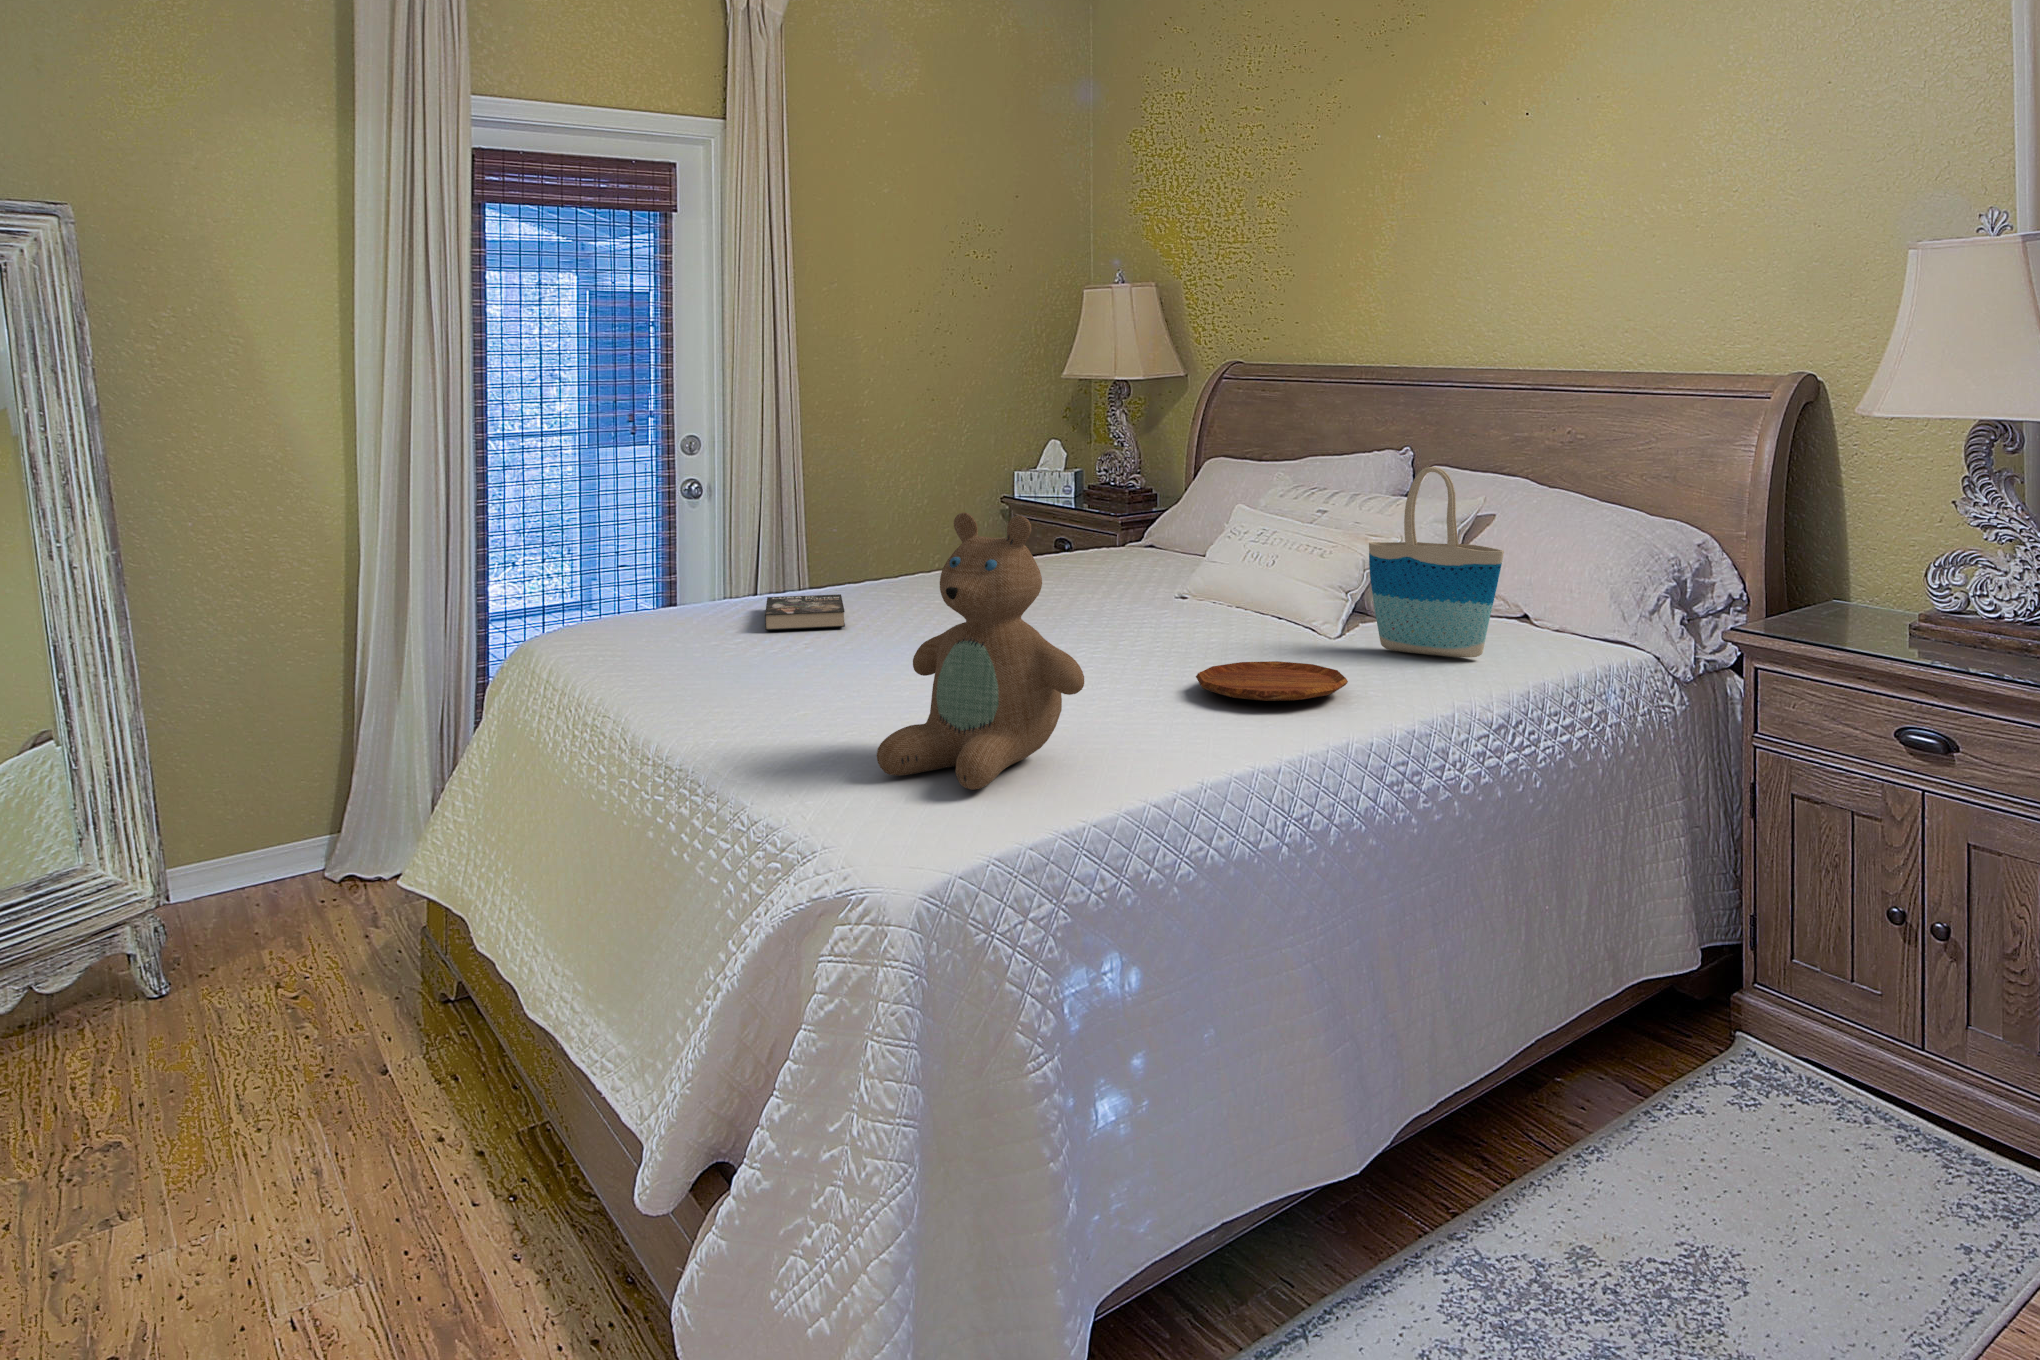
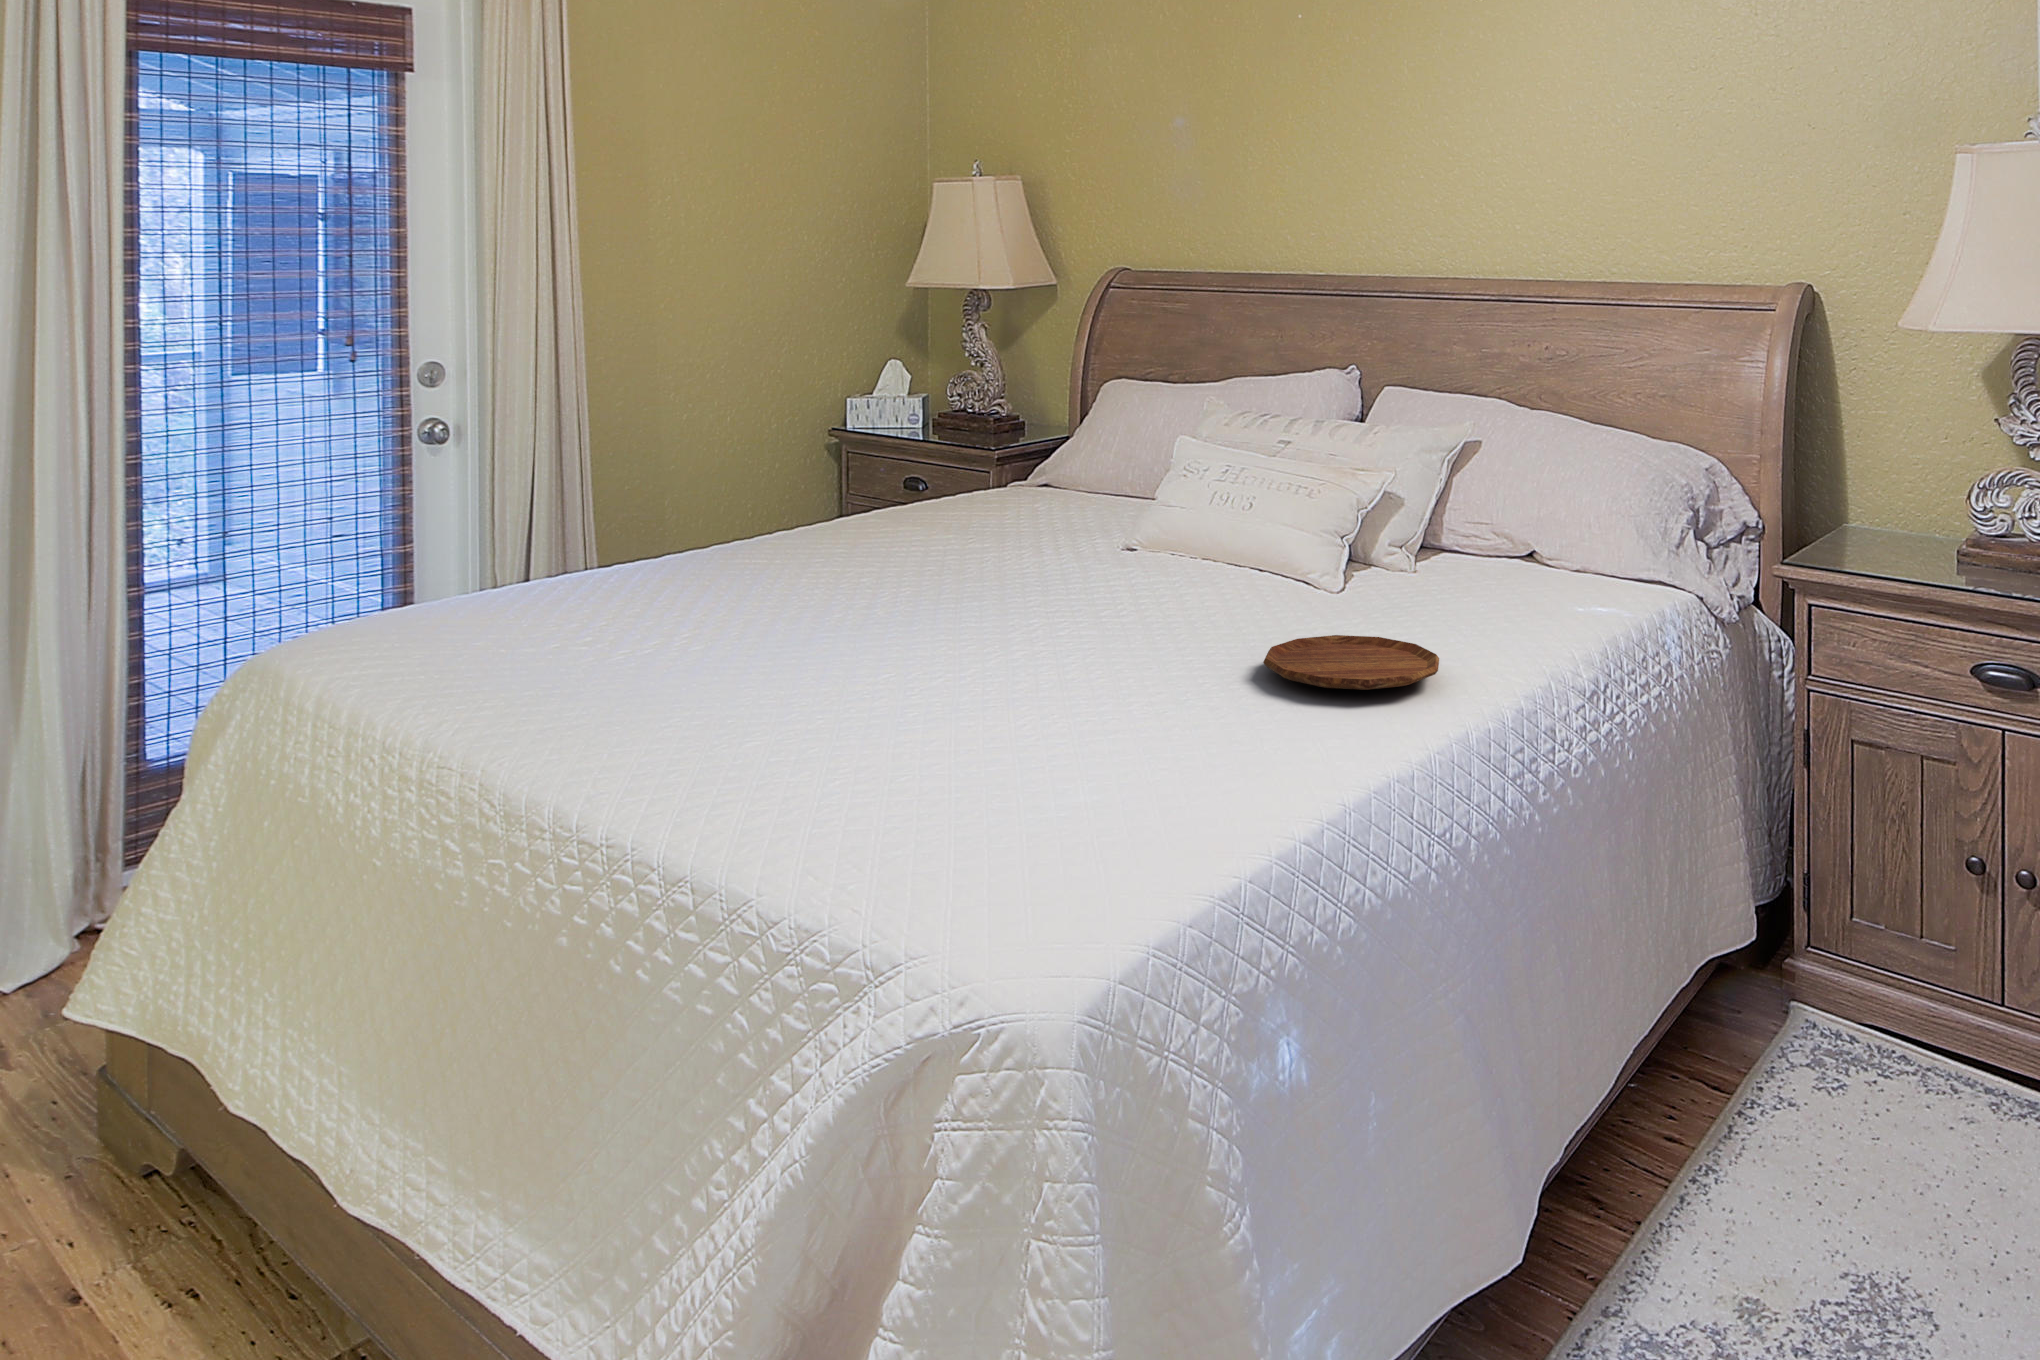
tote bag: present [1369,467,1504,657] -> none [1399,400,1560,614]
teddy bear: present [877,512,1084,790] -> none [1005,498,1247,844]
book: present [765,594,845,630] -> none [636,567,763,623]

